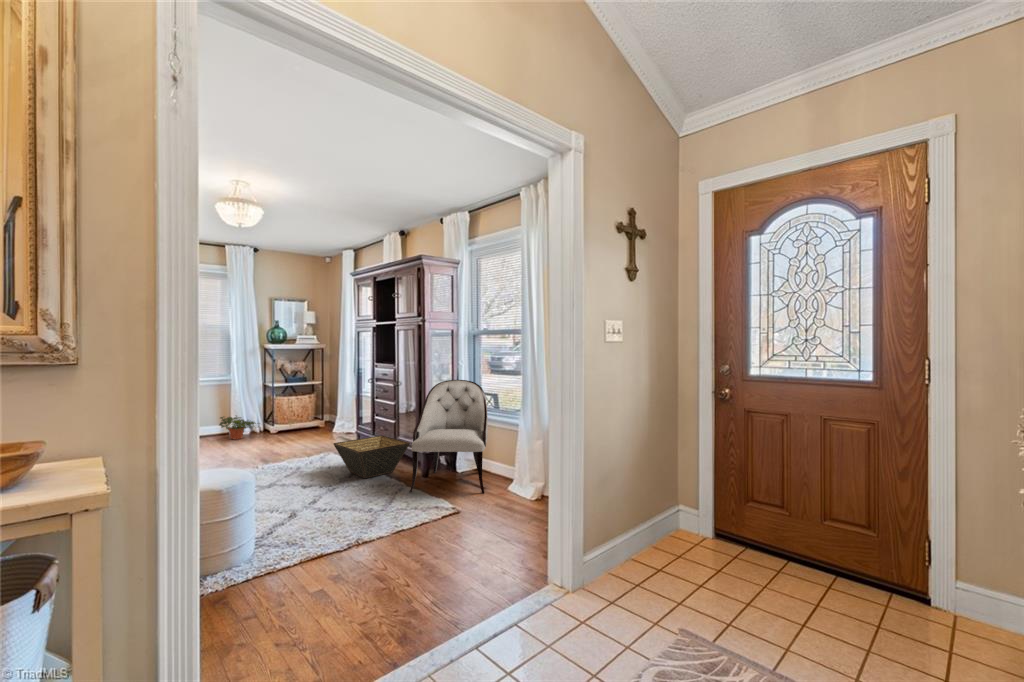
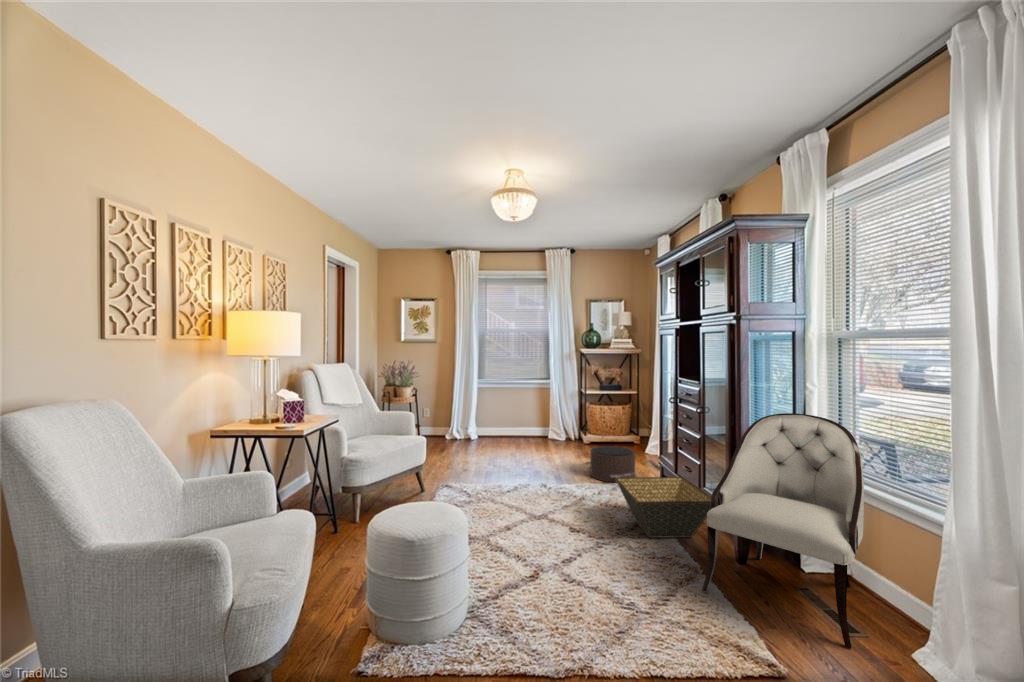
potted plant: present [219,416,256,439] -> none [535,419,574,444]
pouf: none [287,427,337,456] -> present [585,446,635,482]

